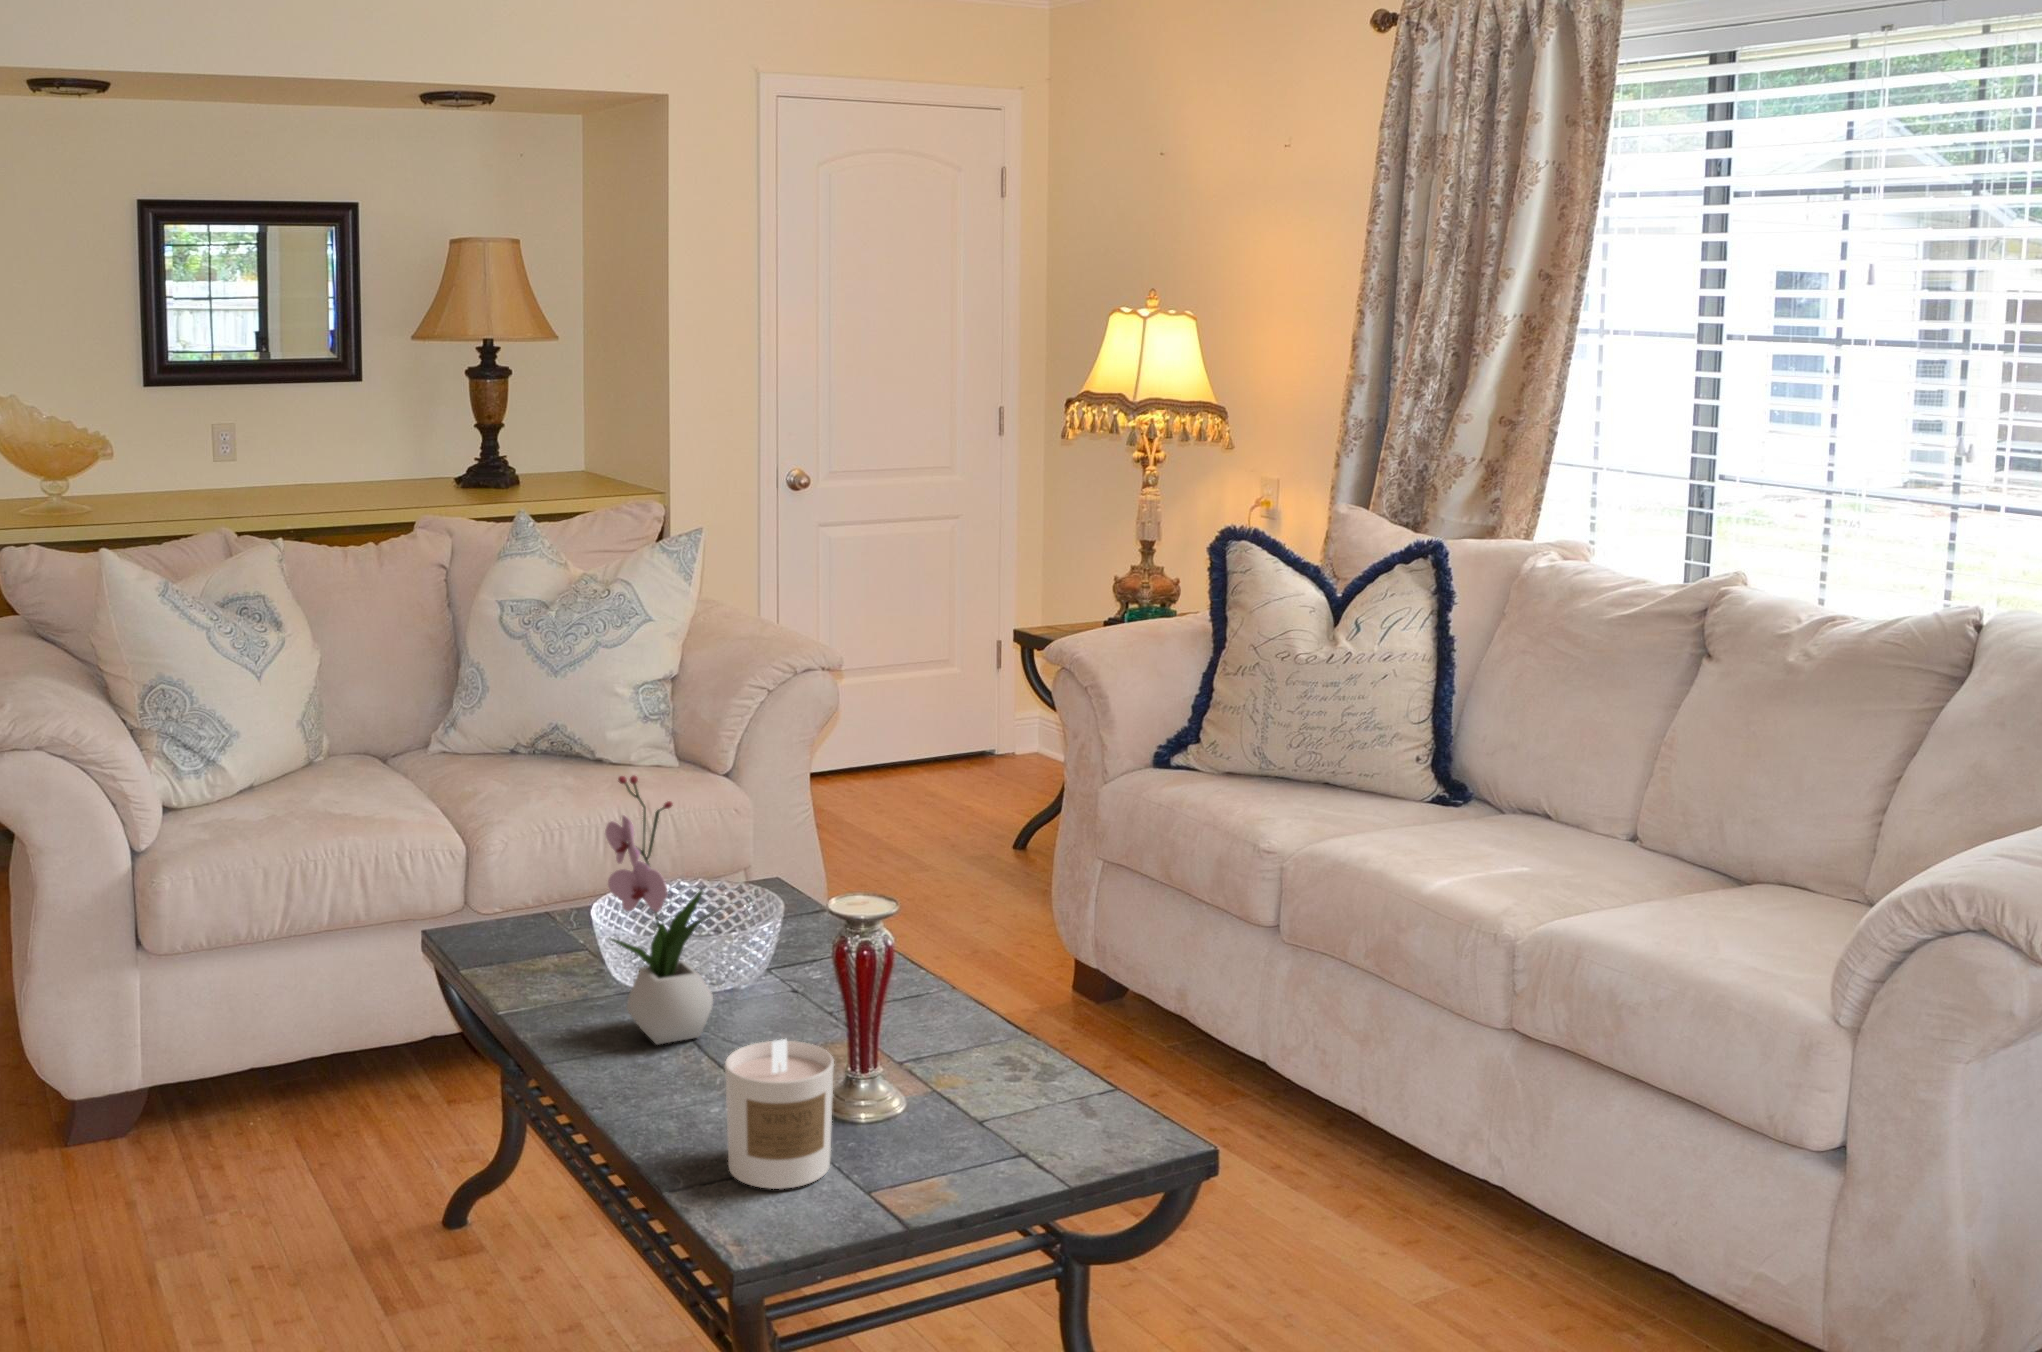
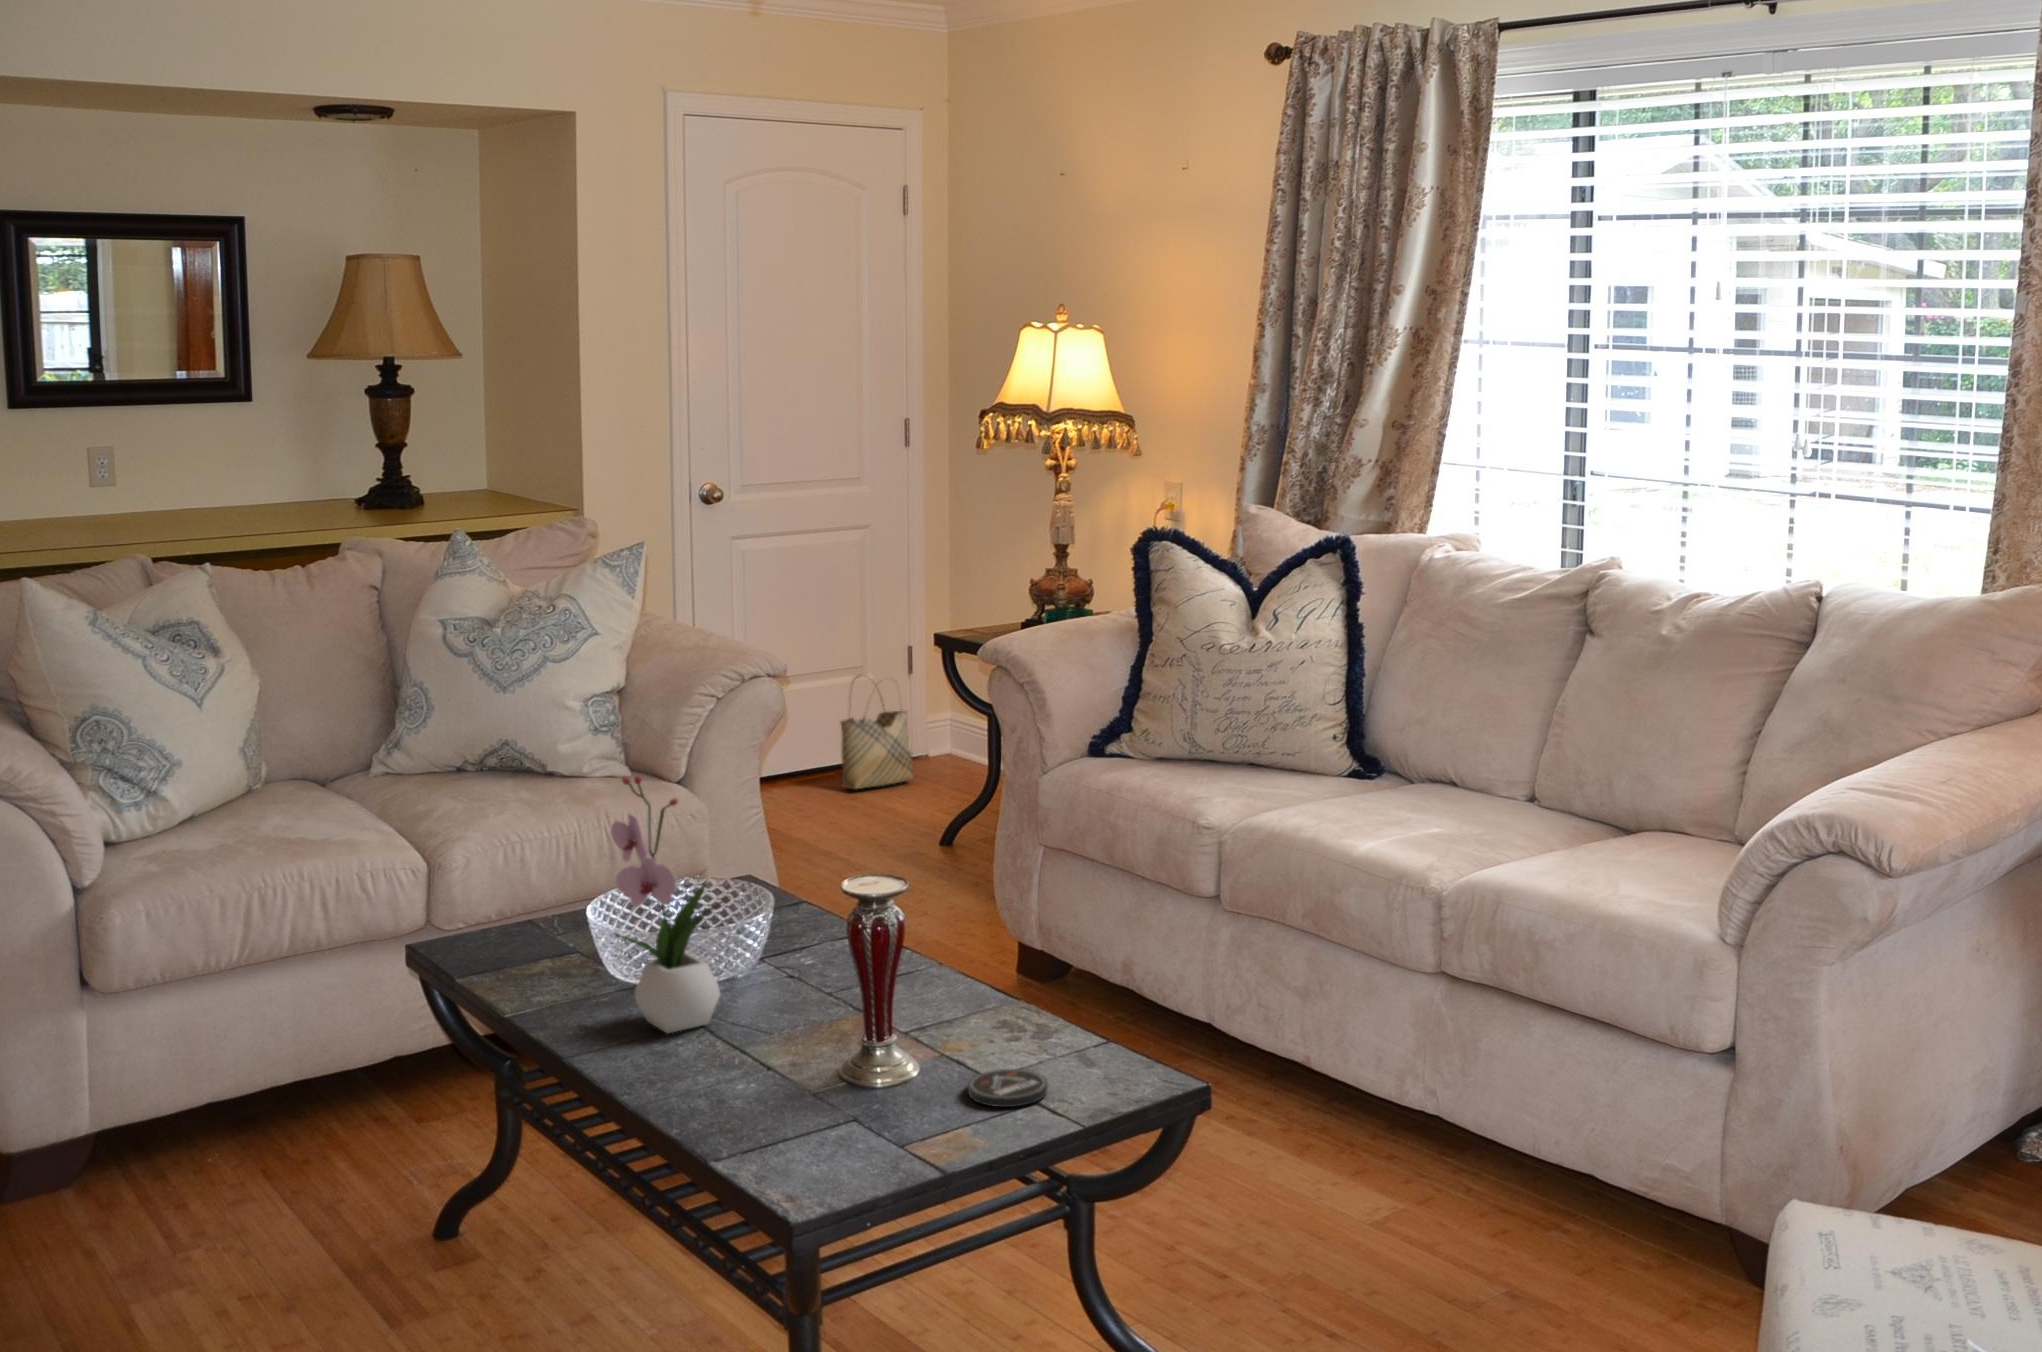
woven basket: none [932,660,1003,773] -> present [840,676,913,789]
candle: present [725,1039,834,1189] -> none [763,1005,865,1143]
coaster: none [948,1119,1034,1165] -> present [968,1069,1047,1107]

